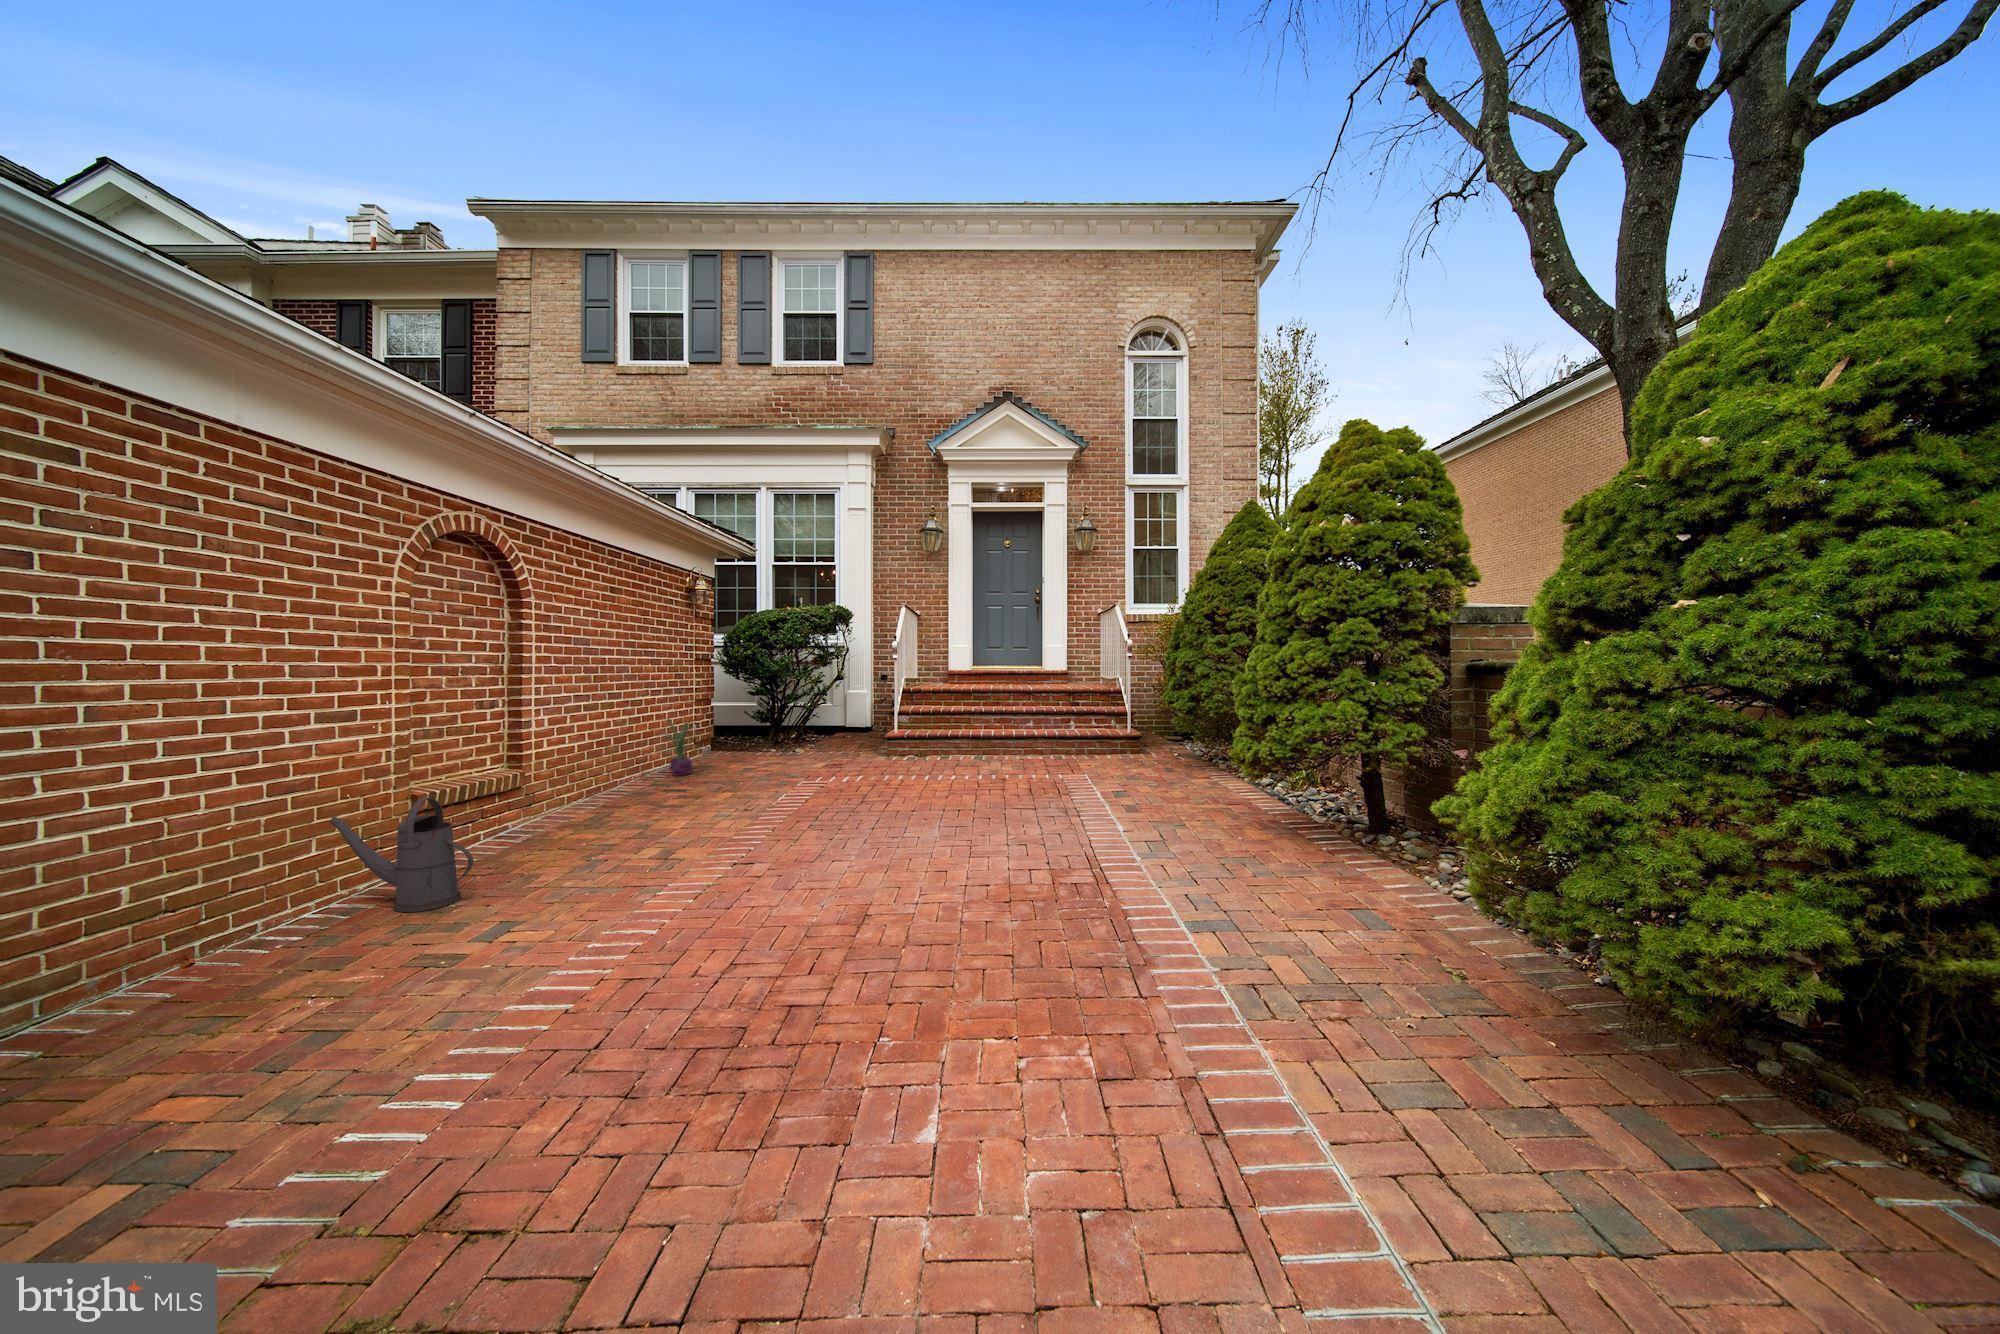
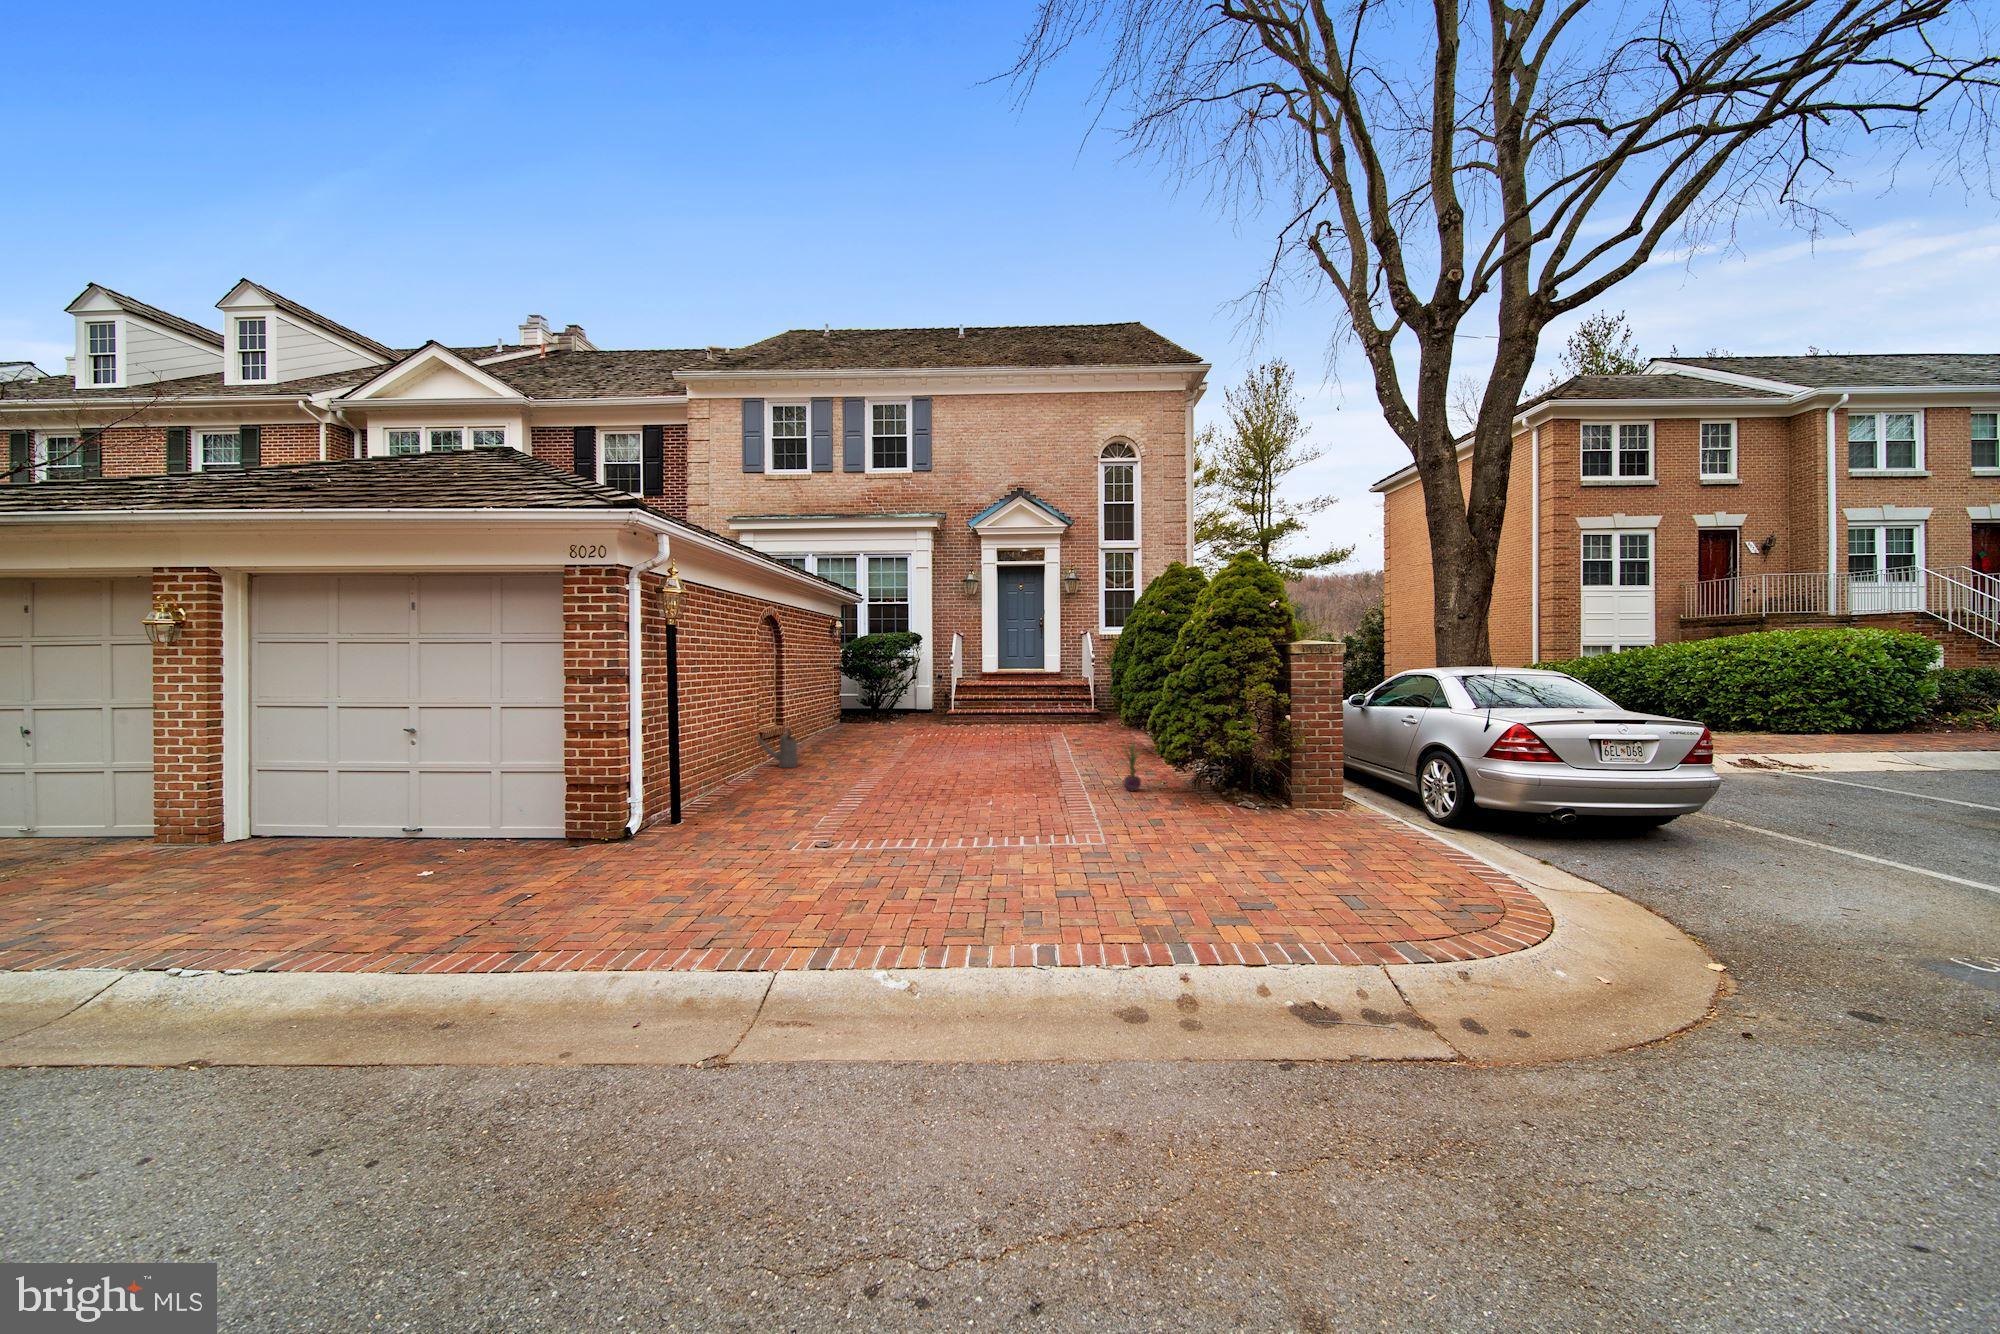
decorative plant: present [664,719,692,776] -> present [1123,743,1144,791]

